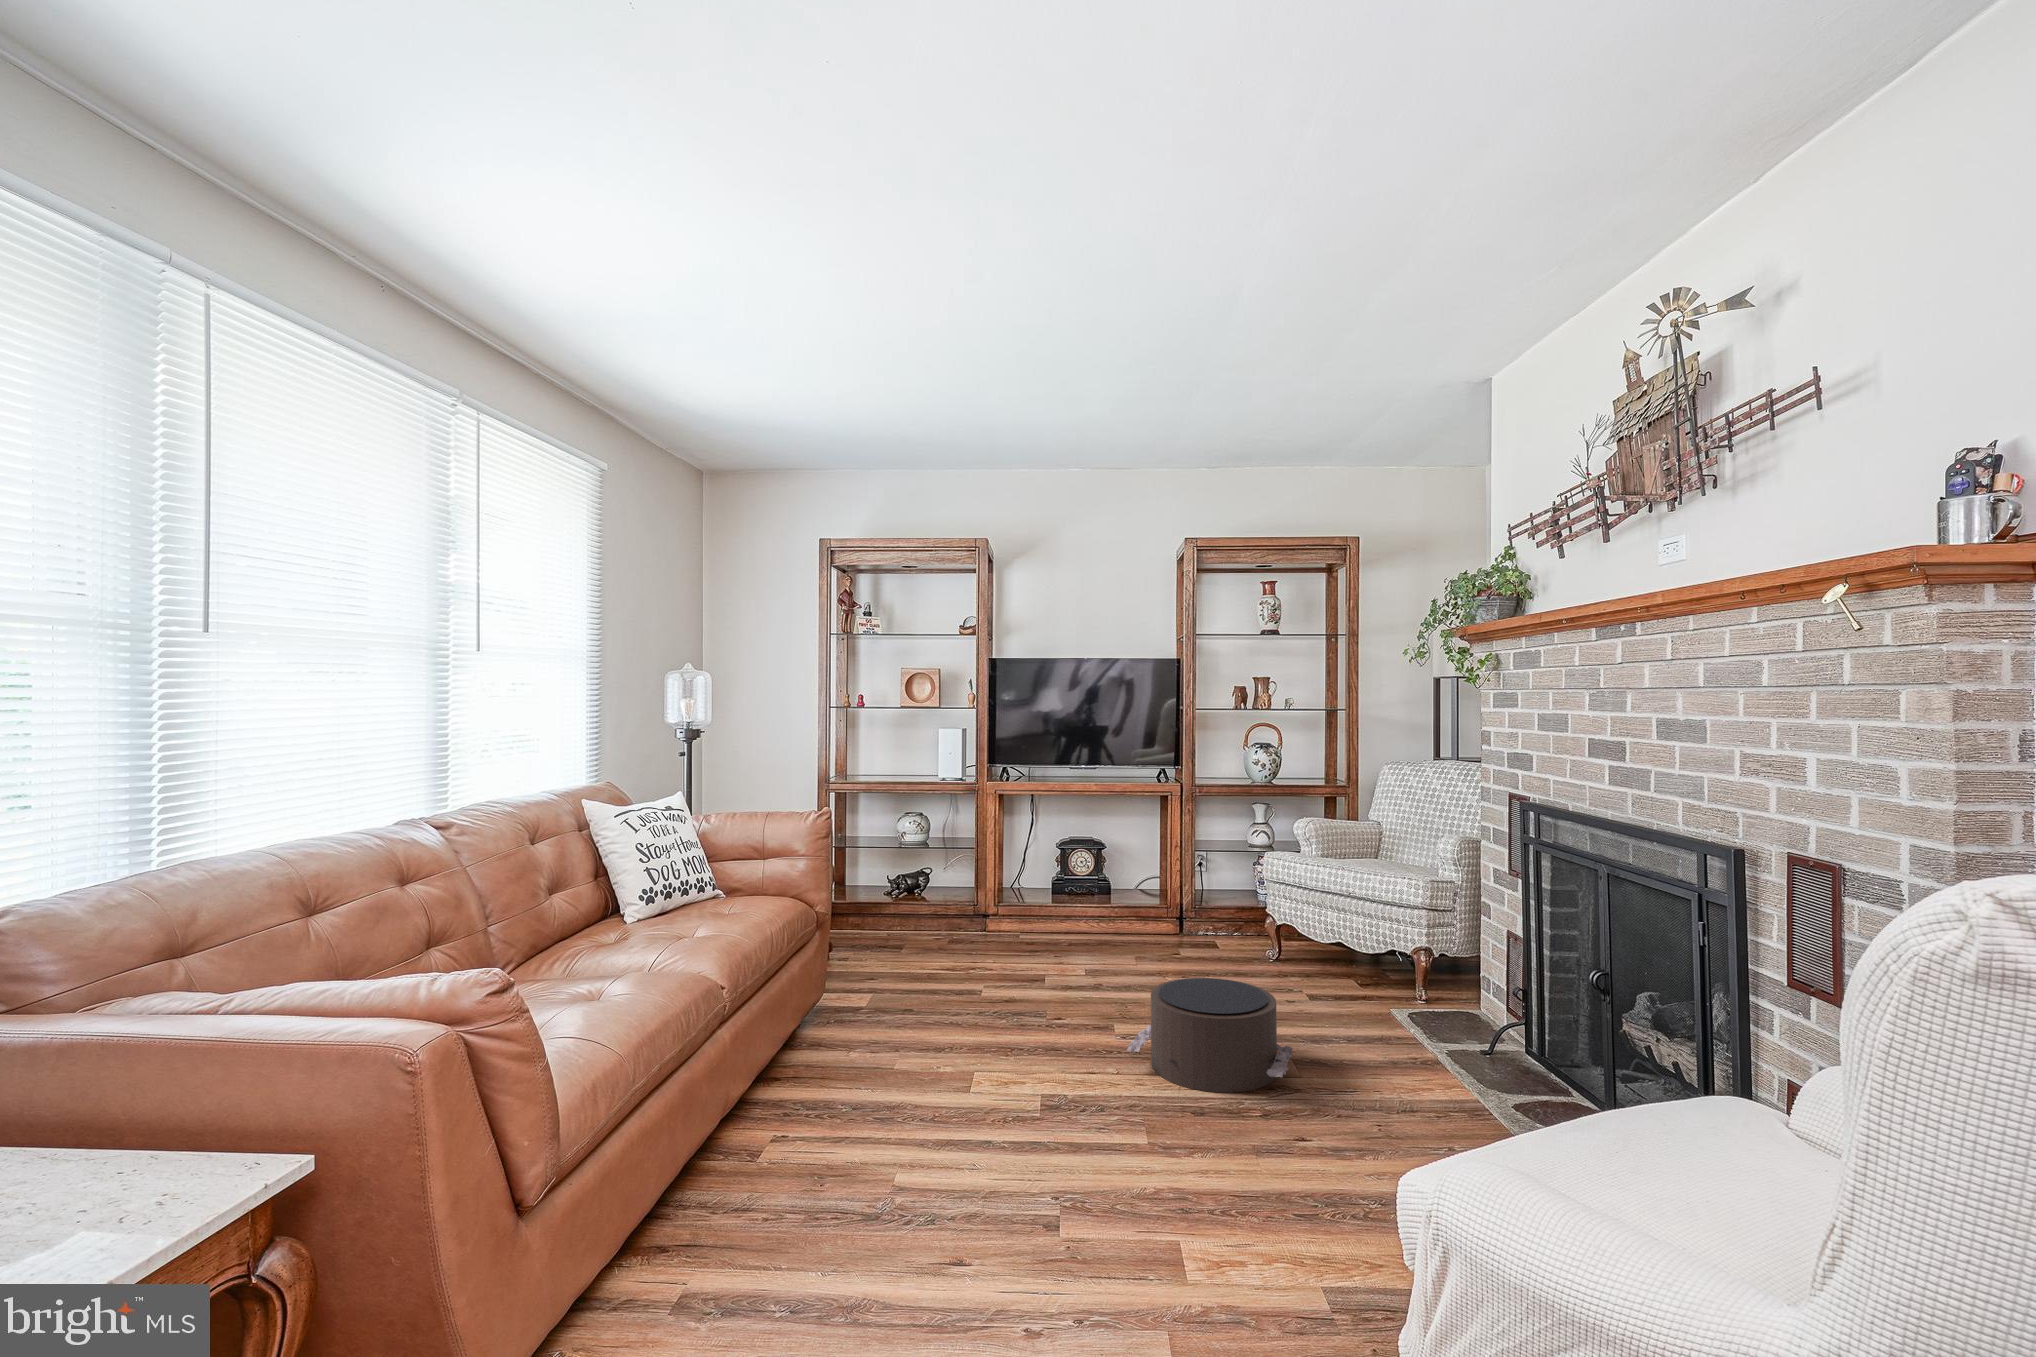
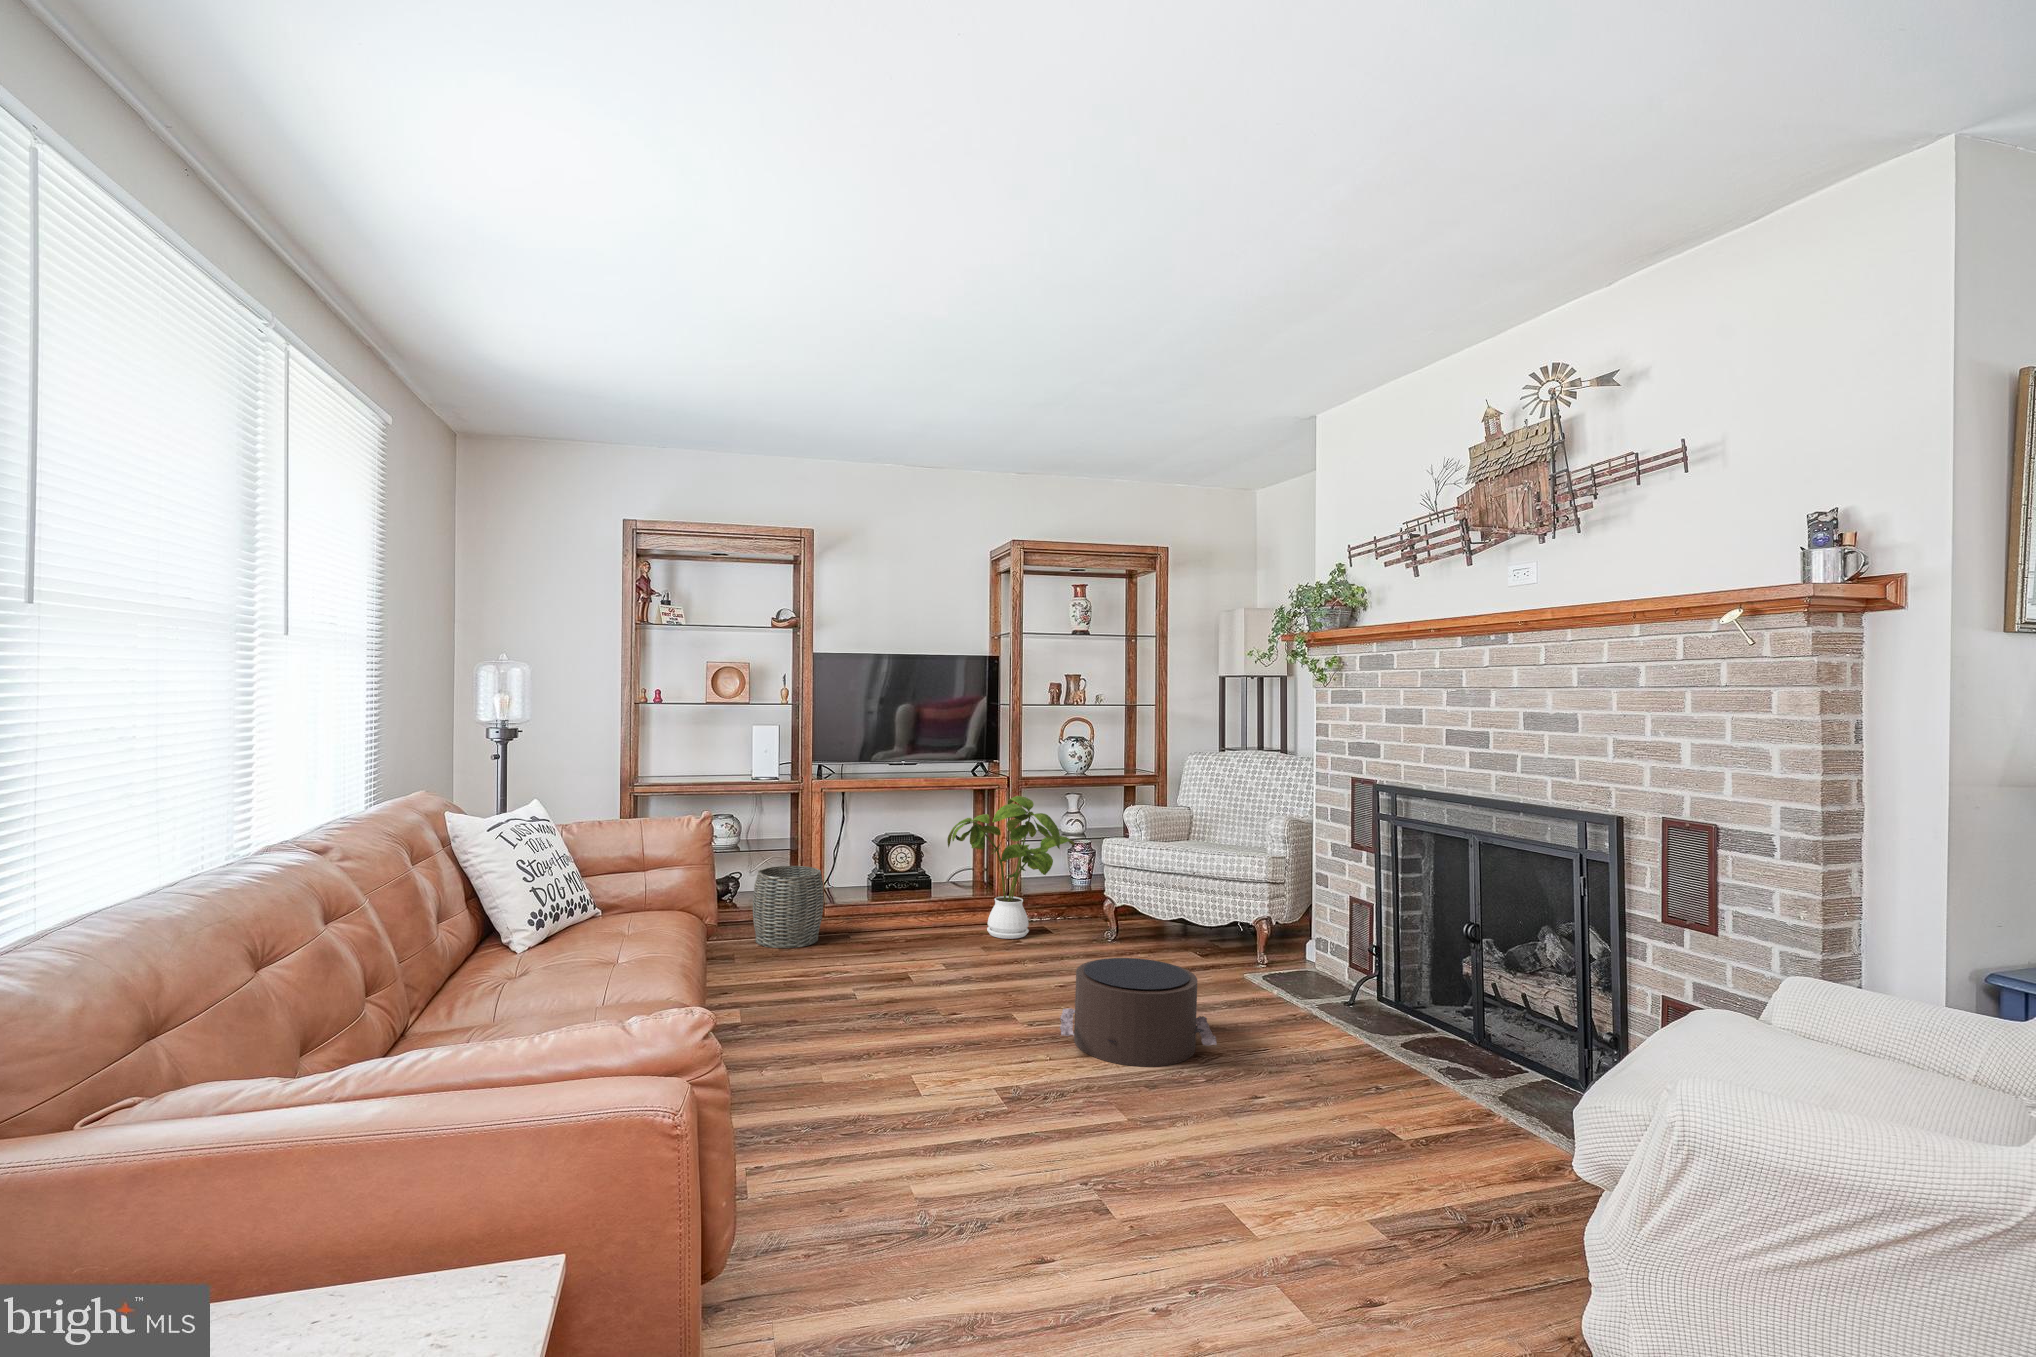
house plant: none [1108,808,1242,950] -> present [947,796,1074,939]
woven basket: none [928,871,991,946] -> present [753,866,824,948]

